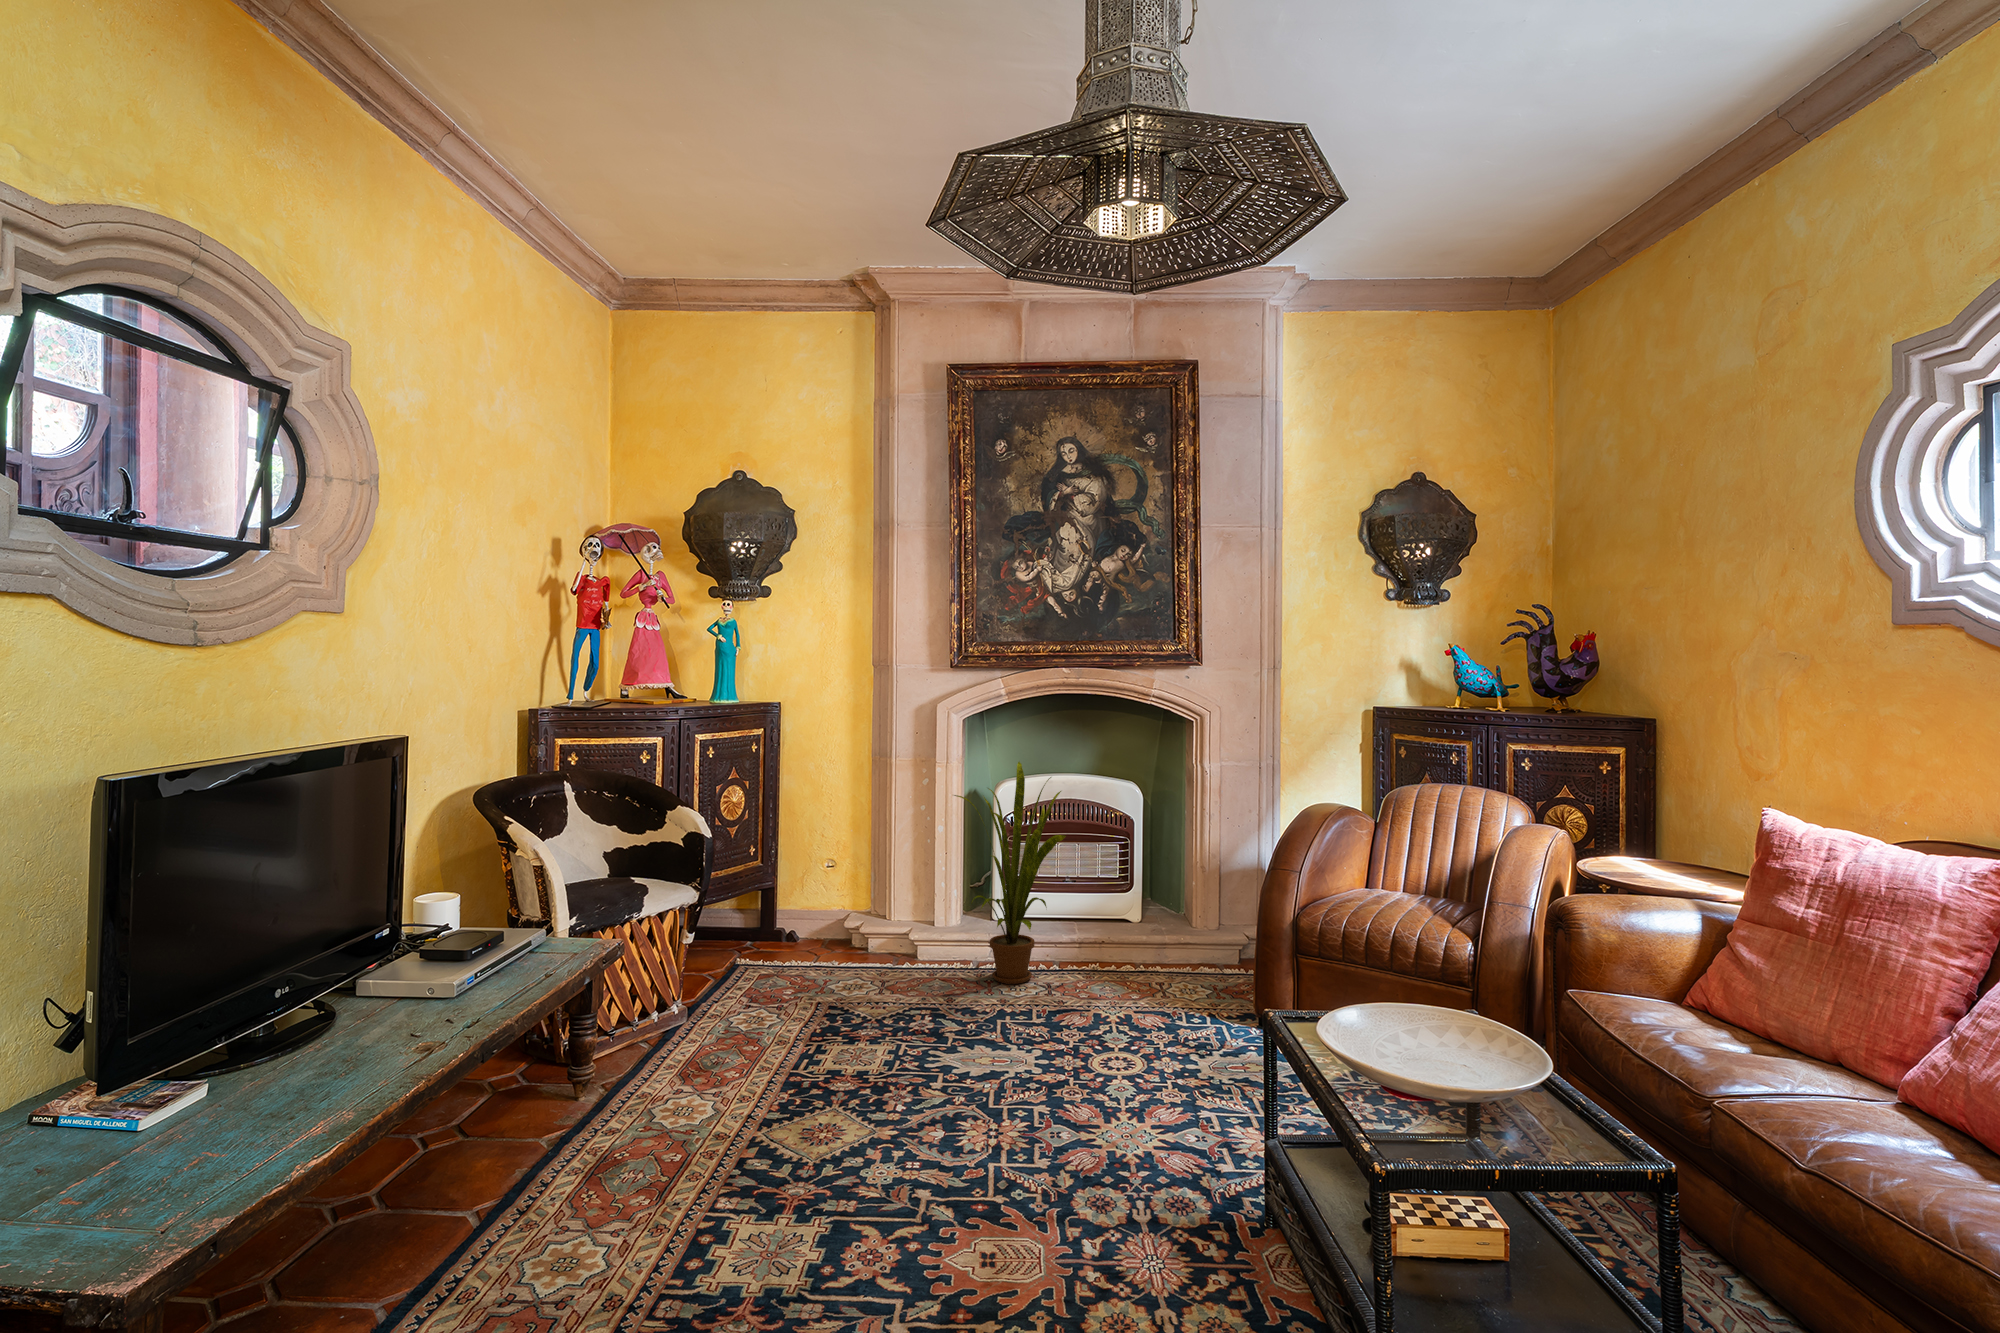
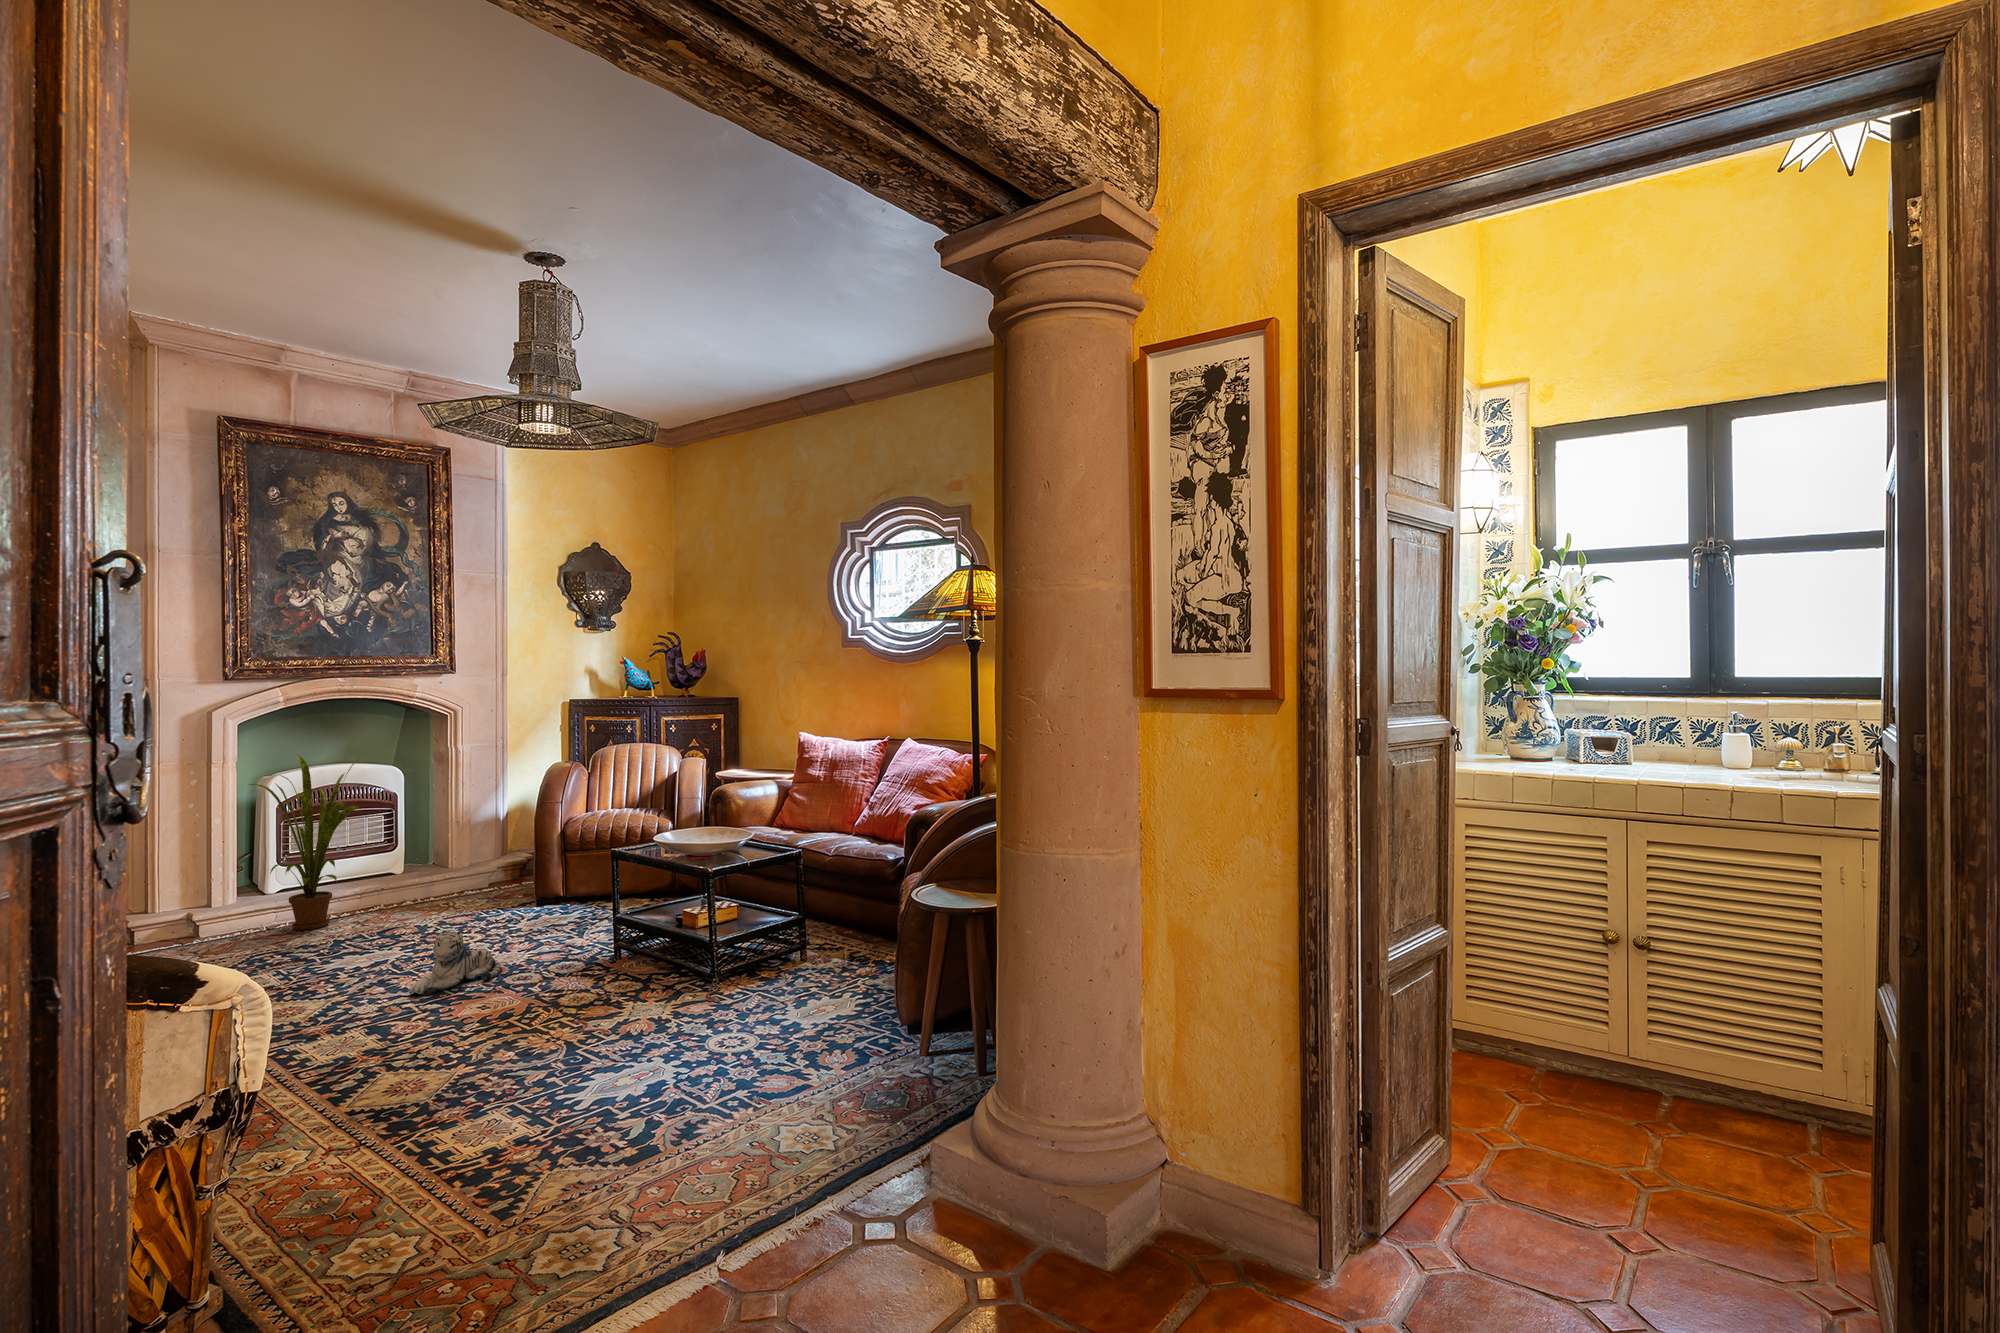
plush toy: none [945,1079,1102,1182] -> present [409,931,502,994]

